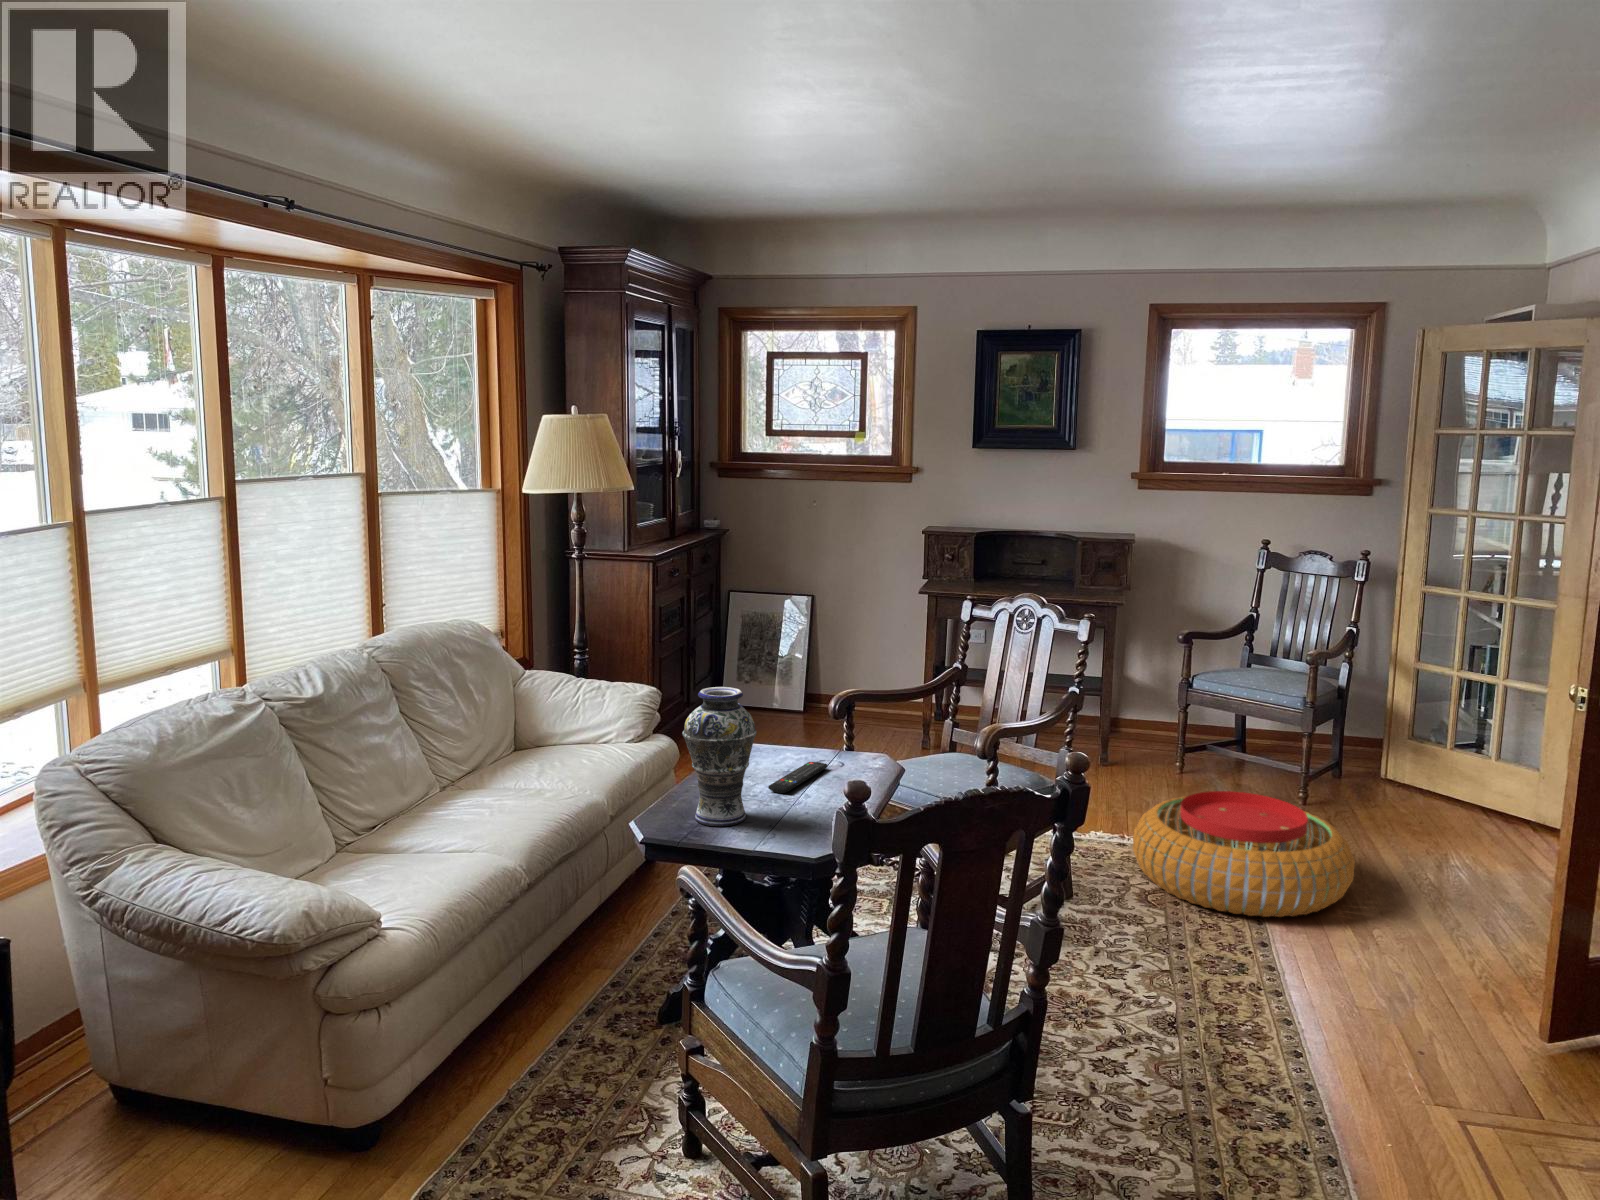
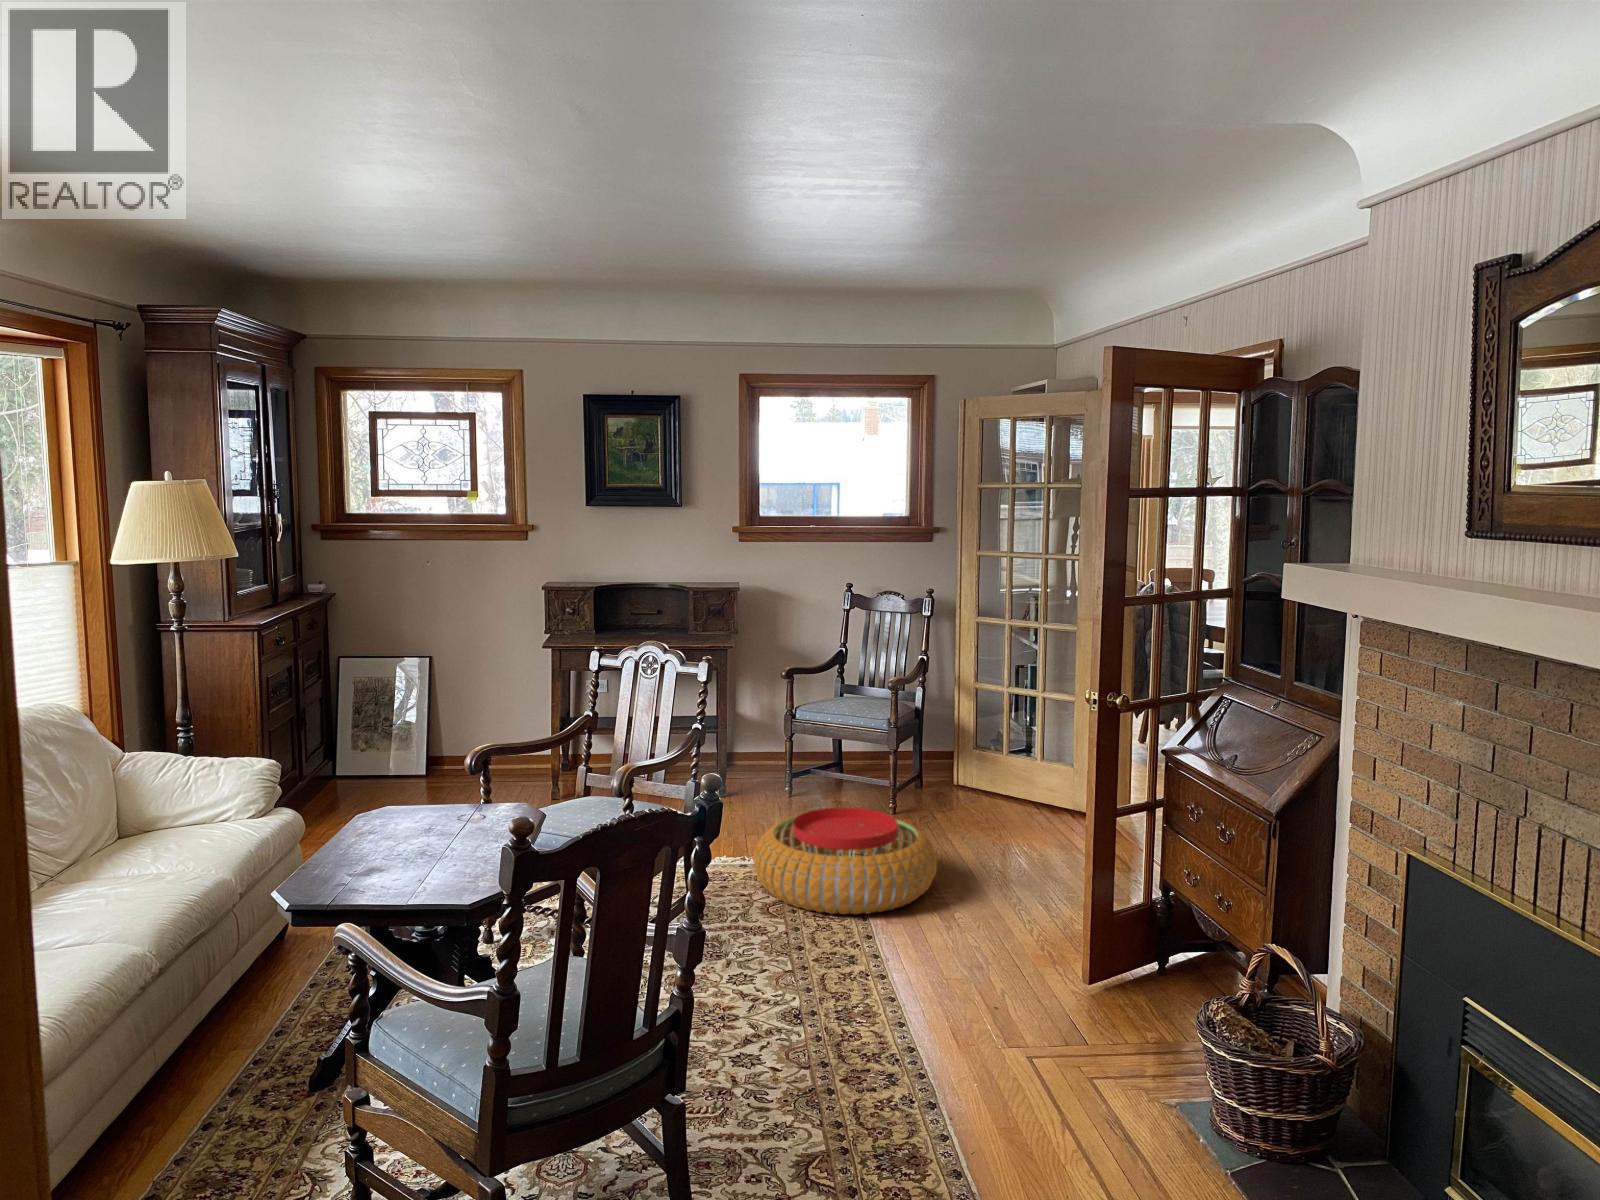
vase: present [683,687,756,826] -> none [330,749,406,885]
remote control: present [768,762,827,793] -> none [416,815,472,847]

